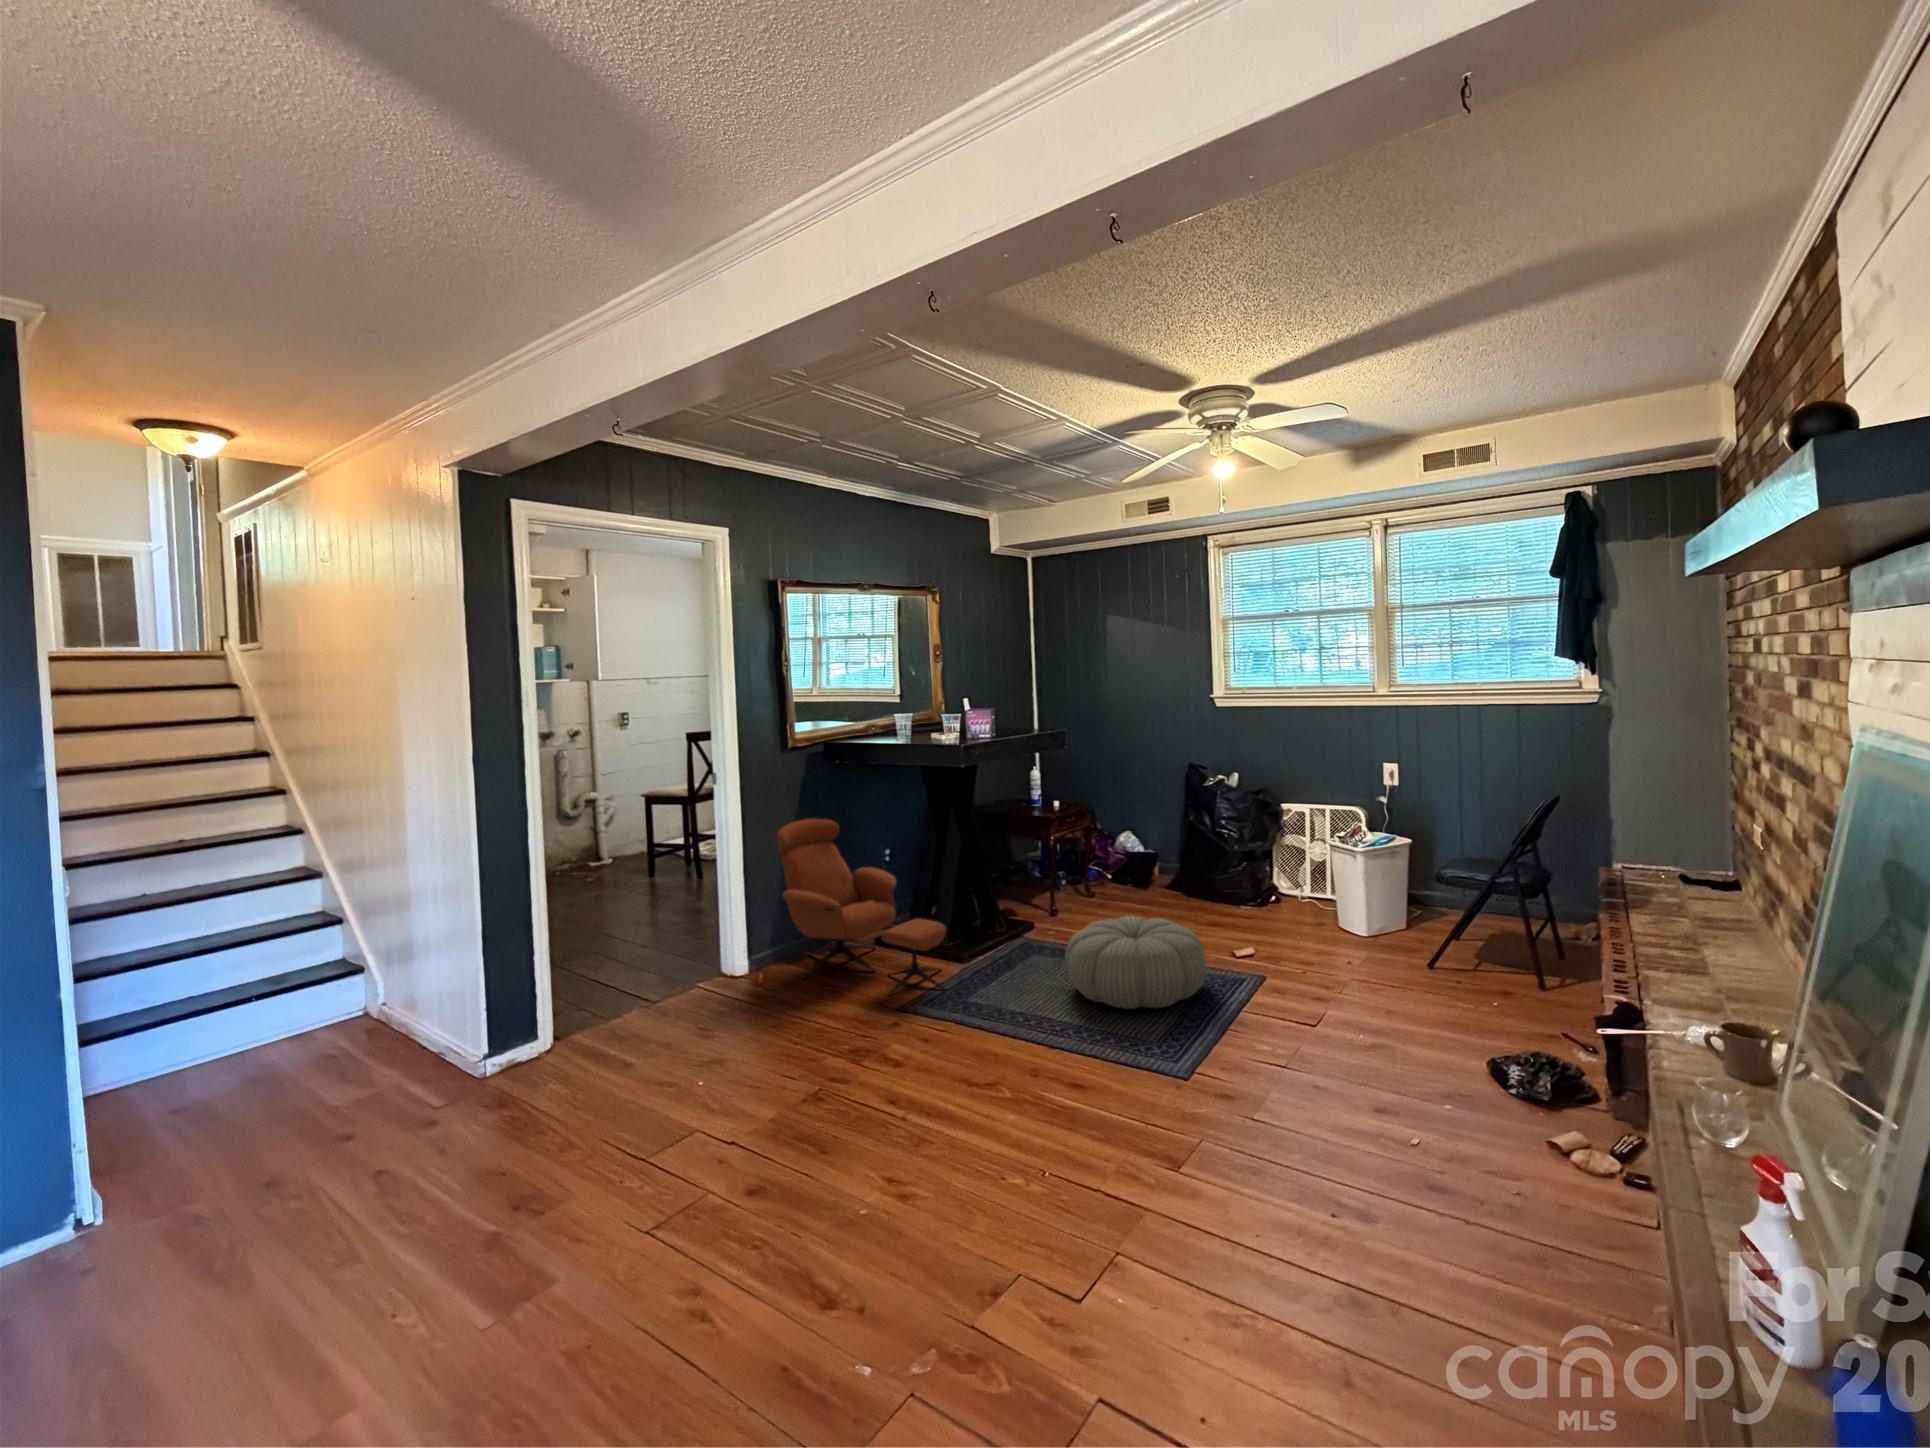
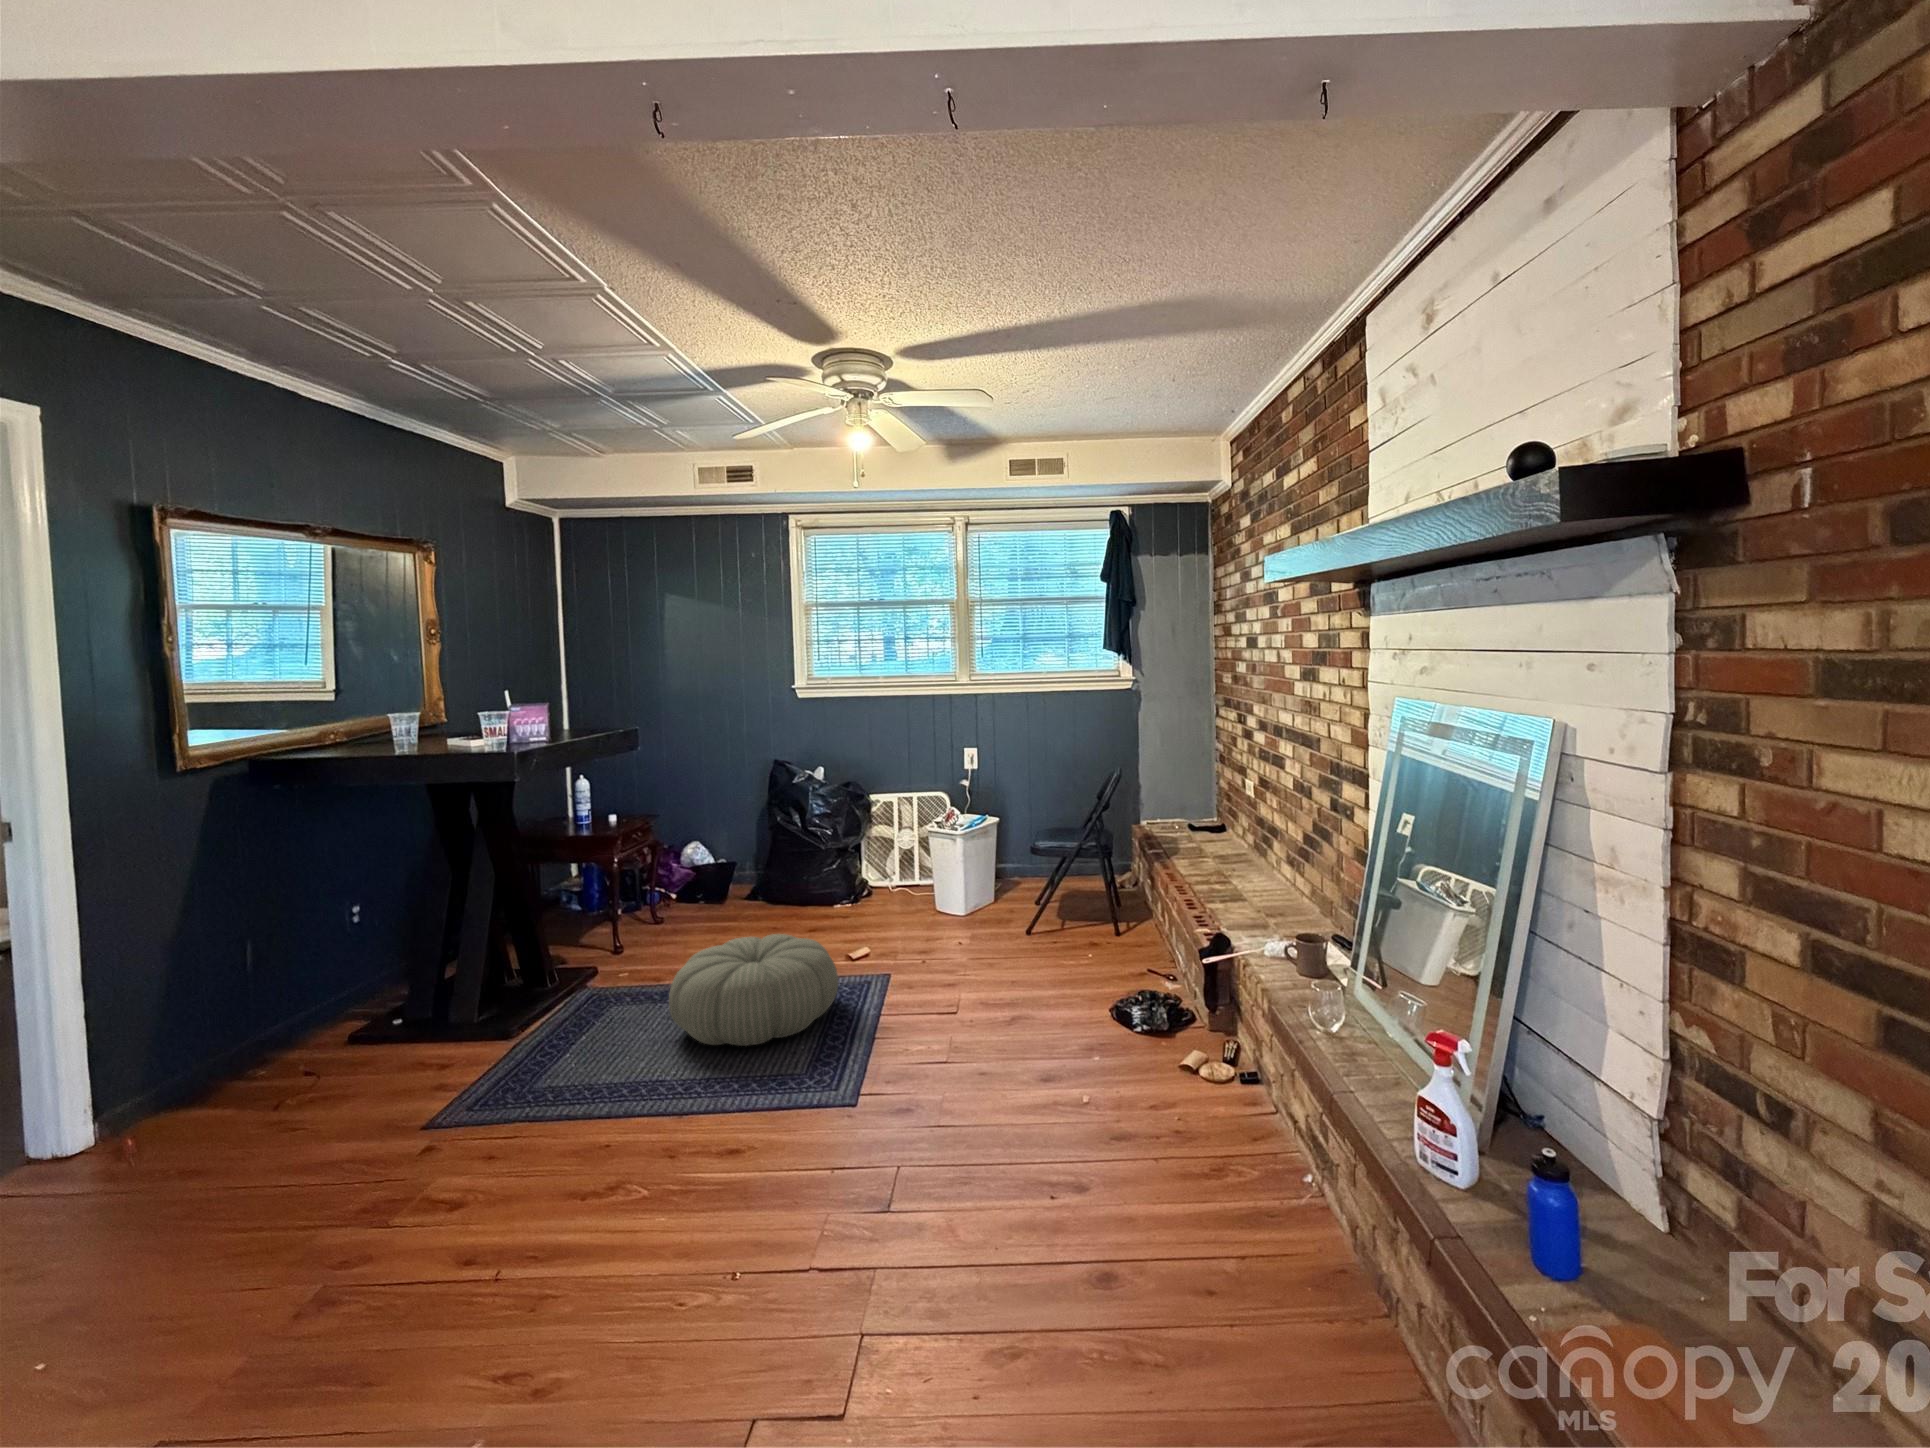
lounge chair: present [777,819,946,995] -> none [168,873,496,1120]

